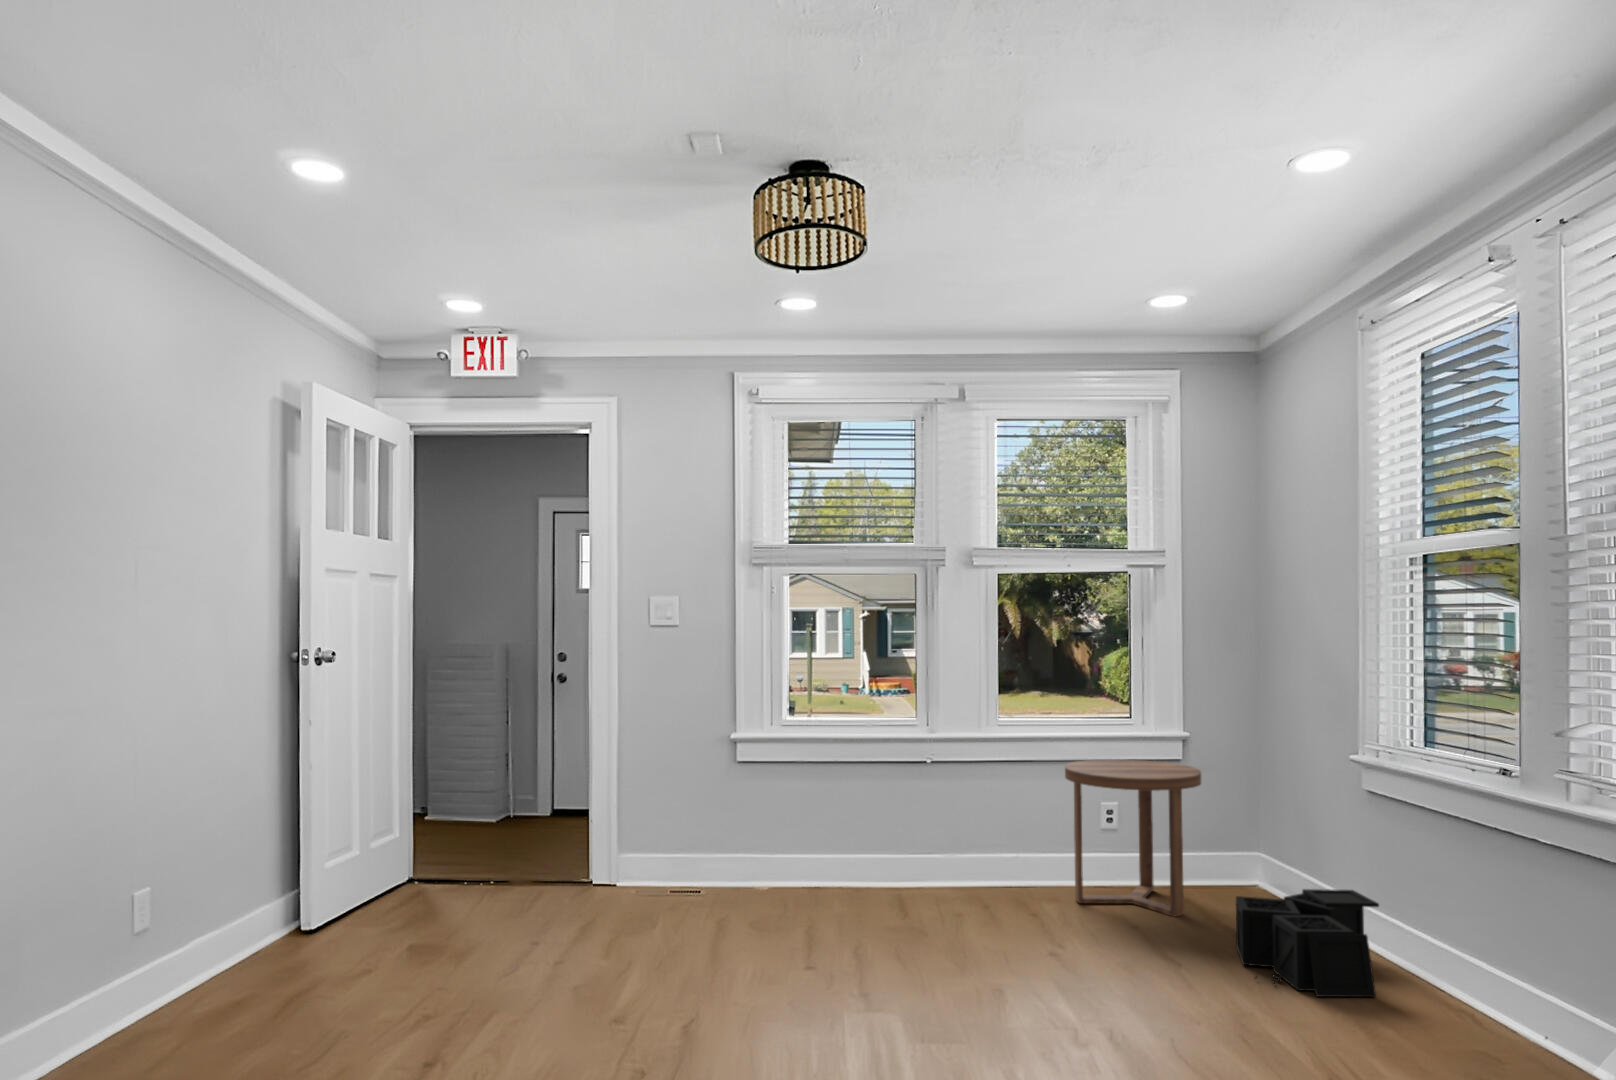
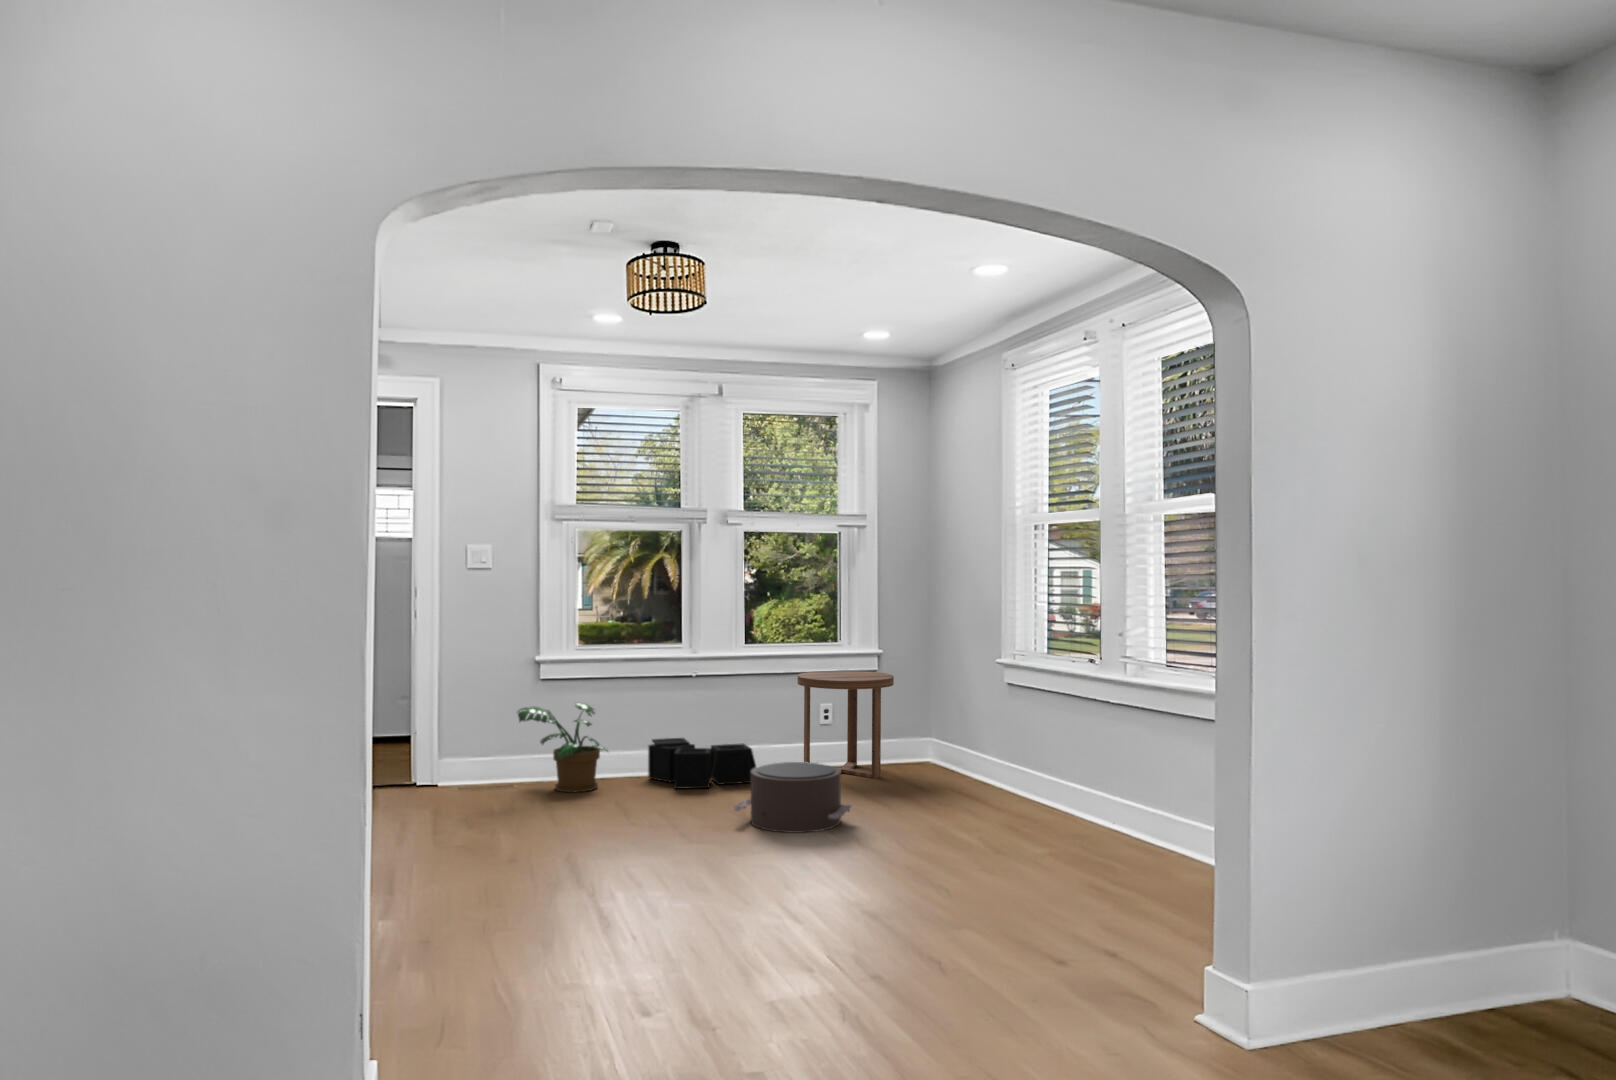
potted plant: none [693,791,813,910] -> present [518,703,608,792]
storage bin: present [1236,889,1379,997] -> present [648,738,756,788]
pouf: none [946,899,1124,1014] -> present [733,762,851,833]

